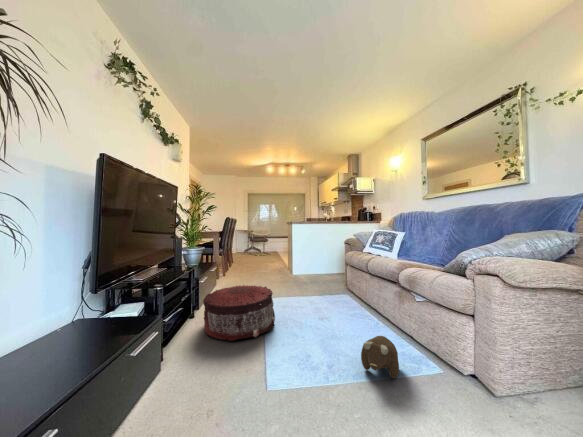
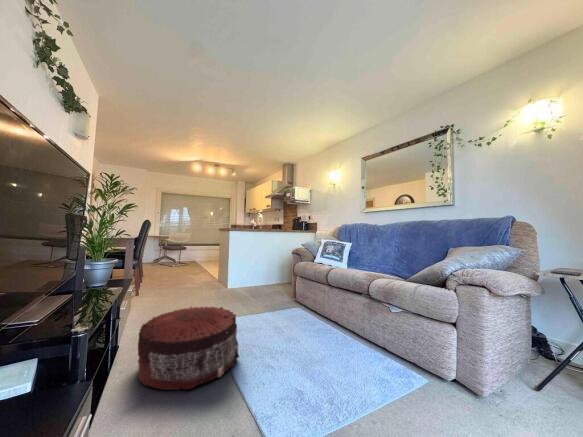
plush toy: present [361,336,399,379] -> none [362,355,404,402]

